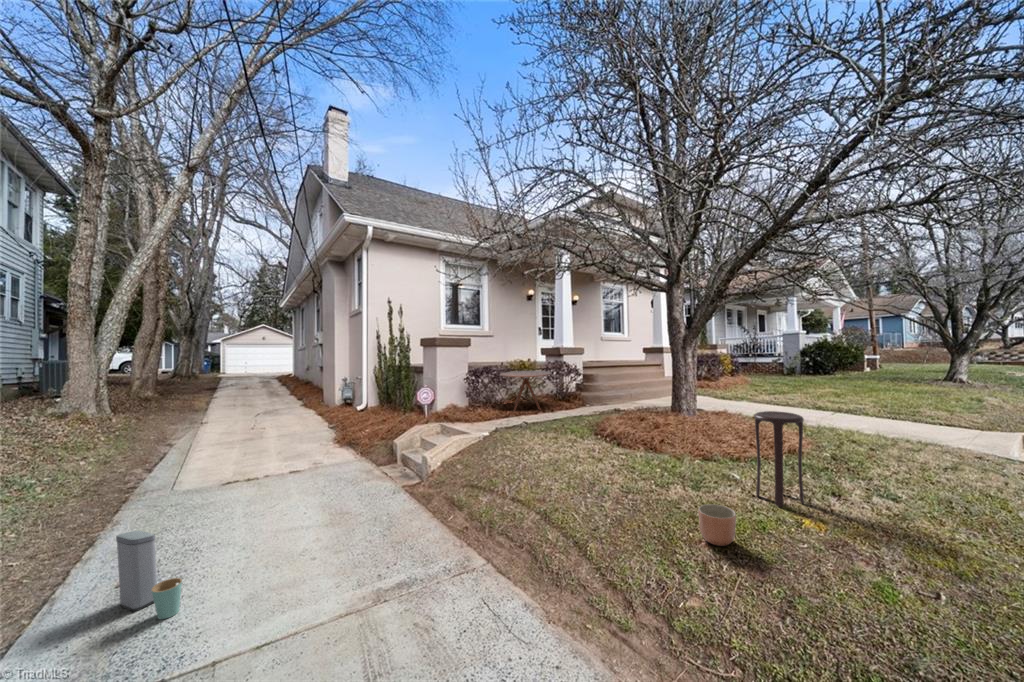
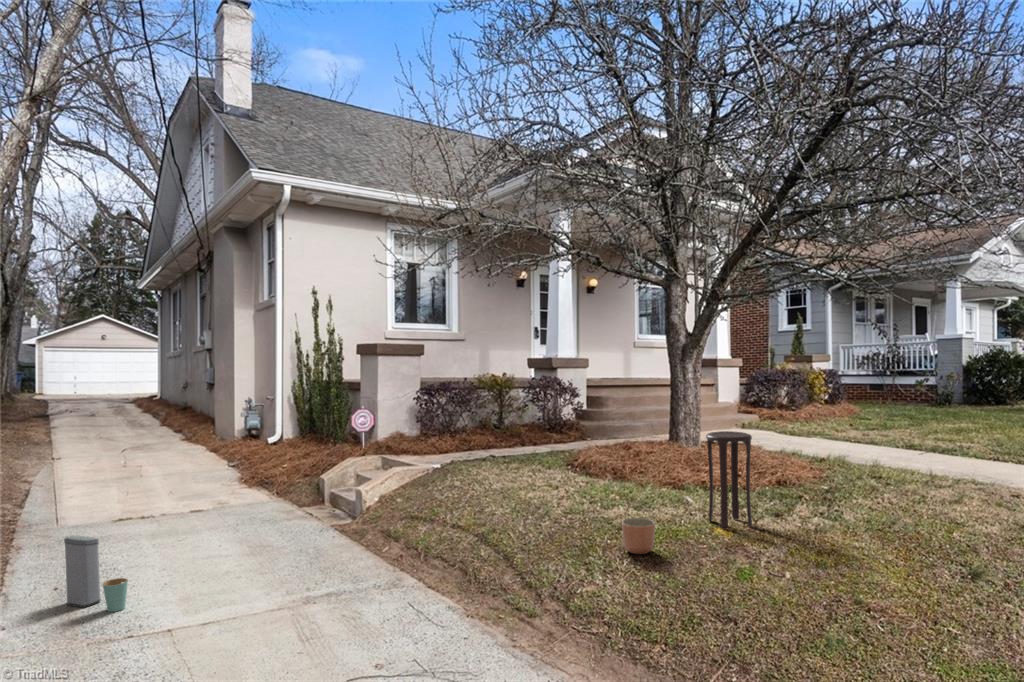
round table: present [500,371,551,411] -> none [462,389,532,443]

